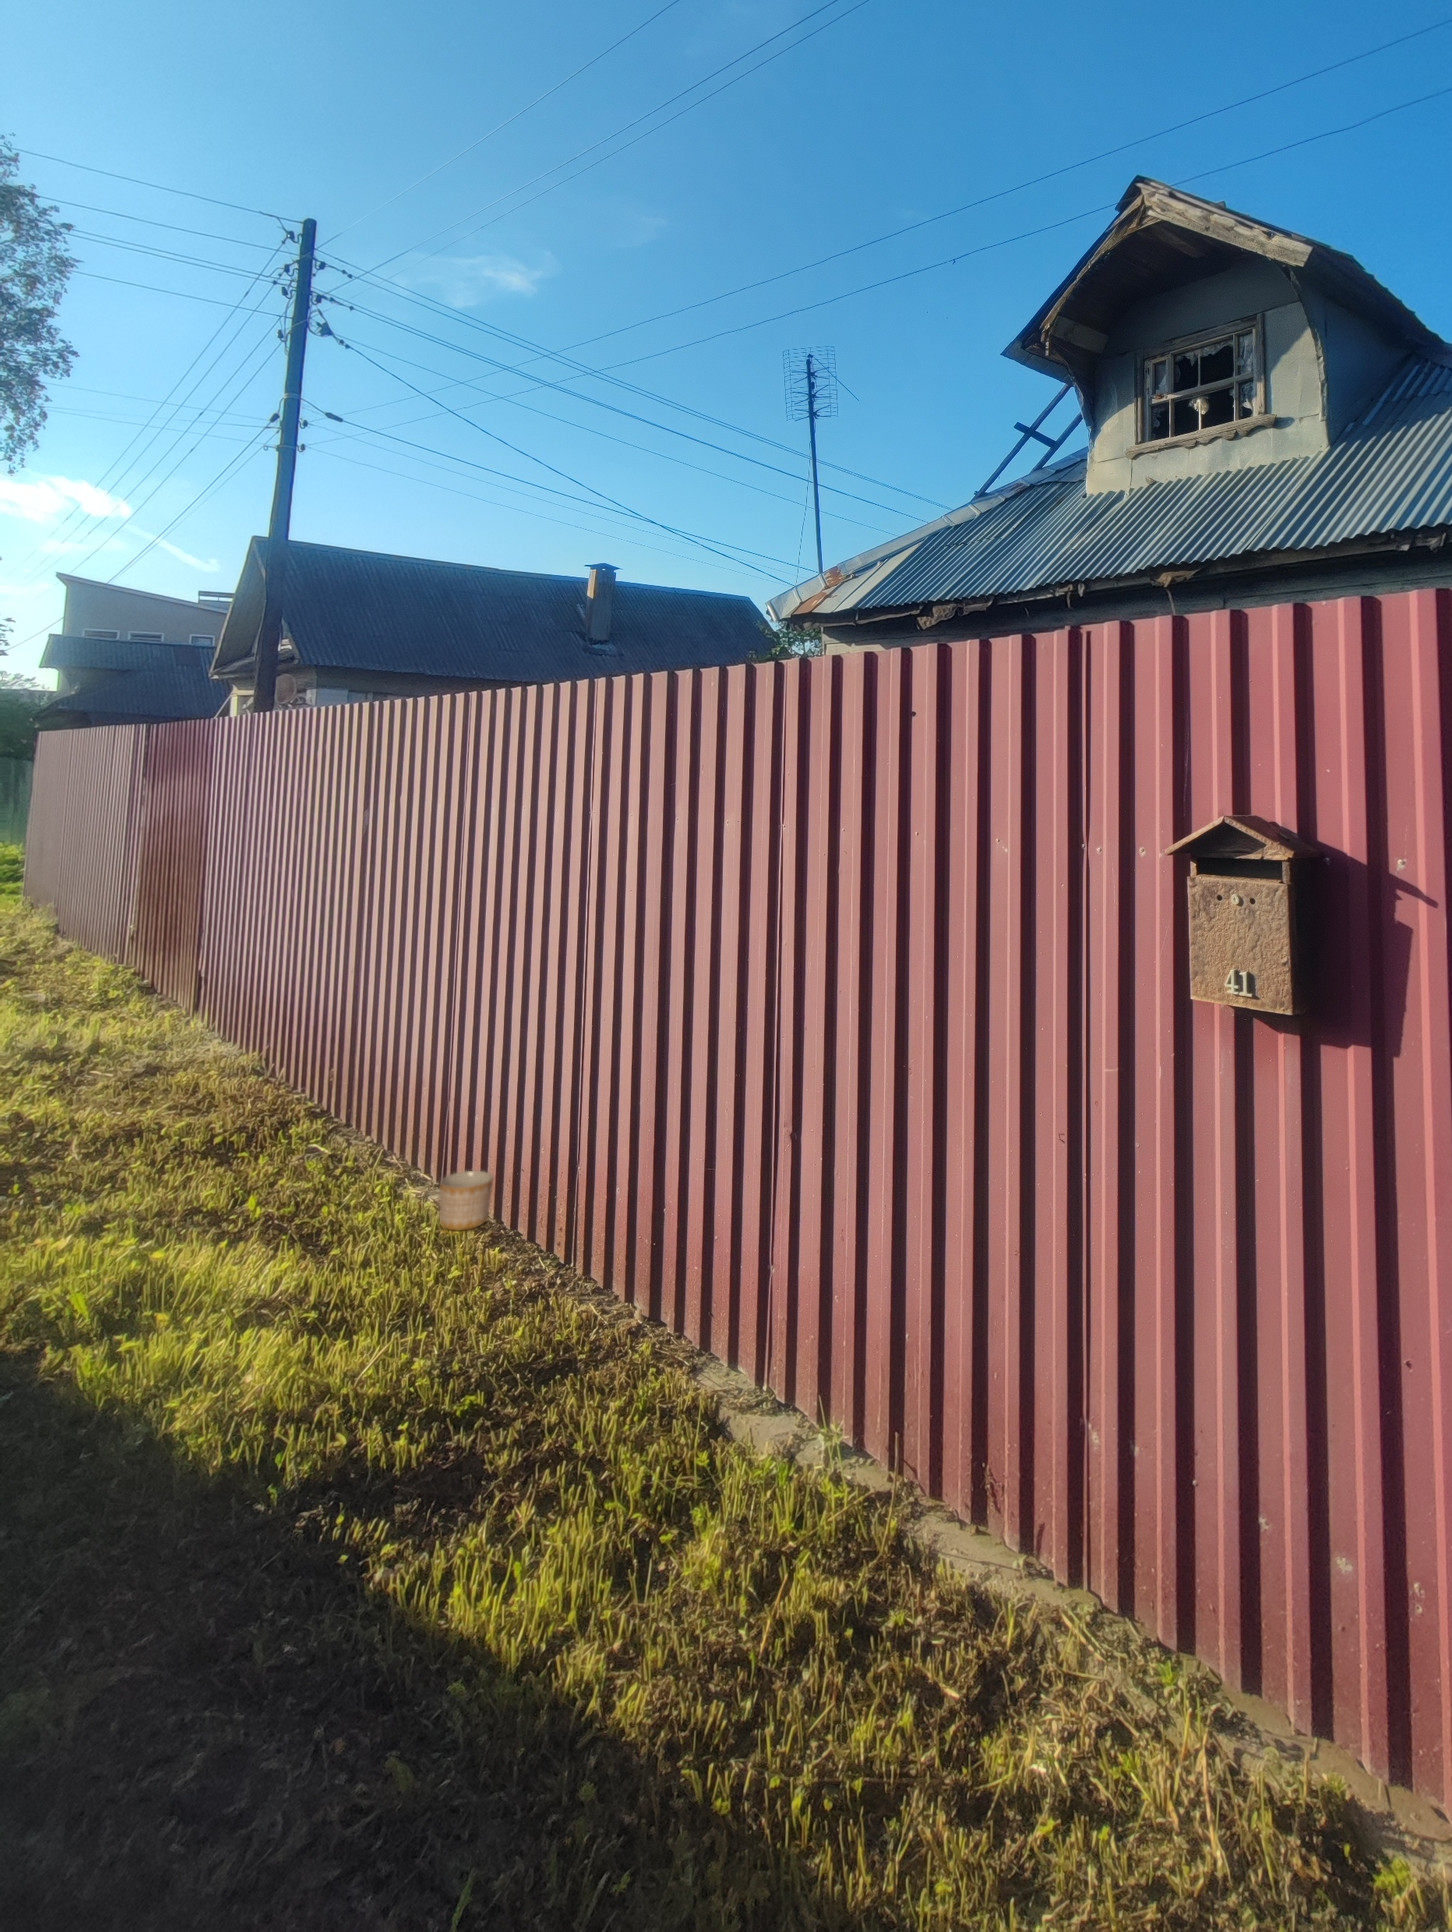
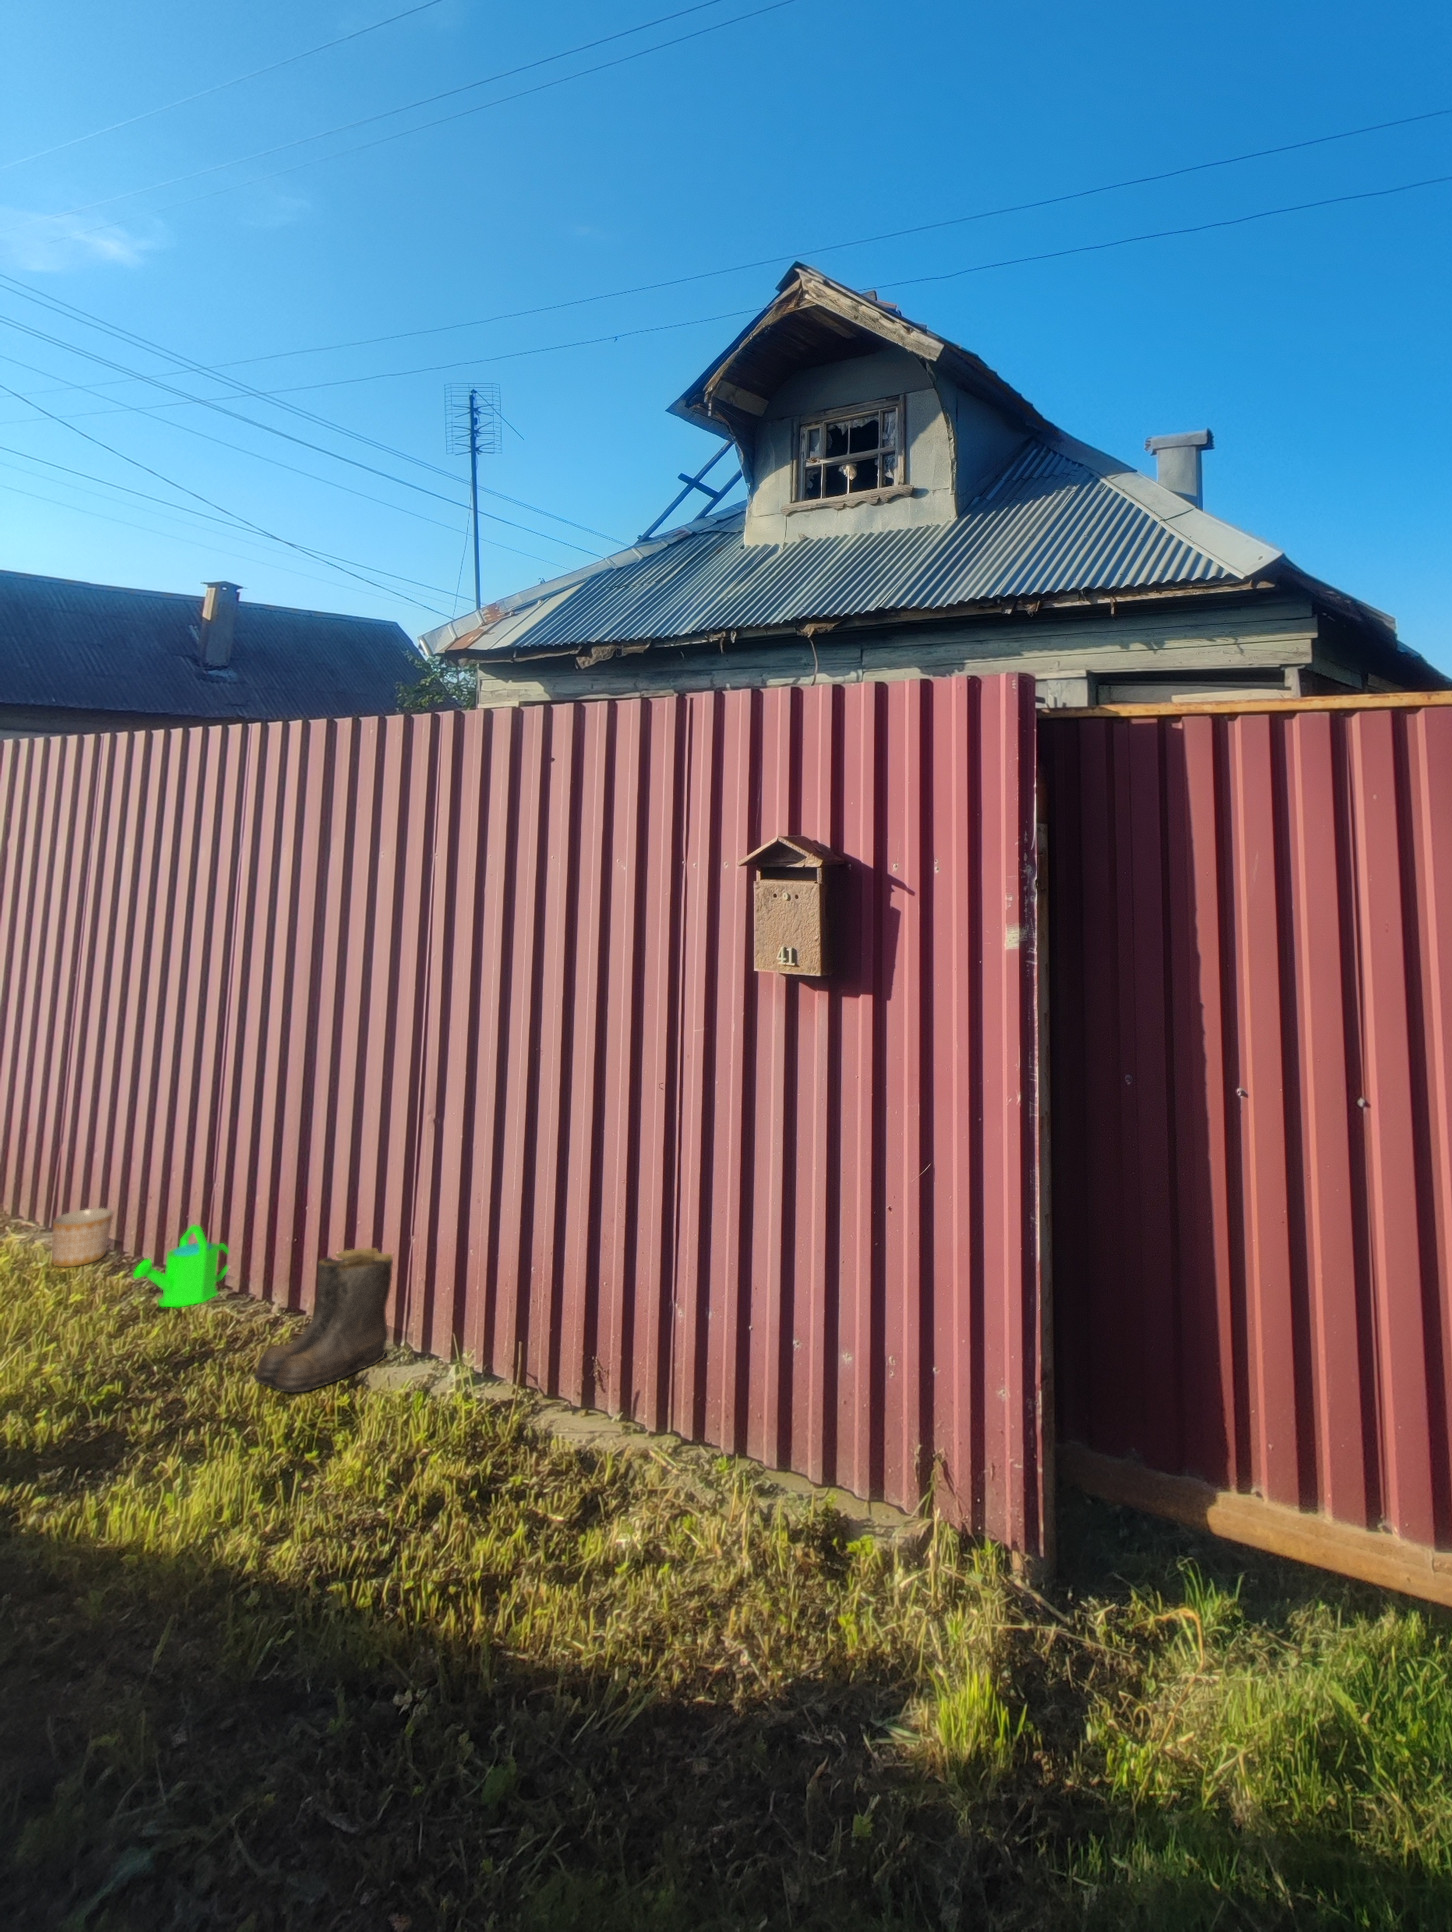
watering can: none [503,1207,602,1297] -> present [133,1225,229,1307]
boots: none [610,1268,753,1436] -> present [253,1248,393,1392]

